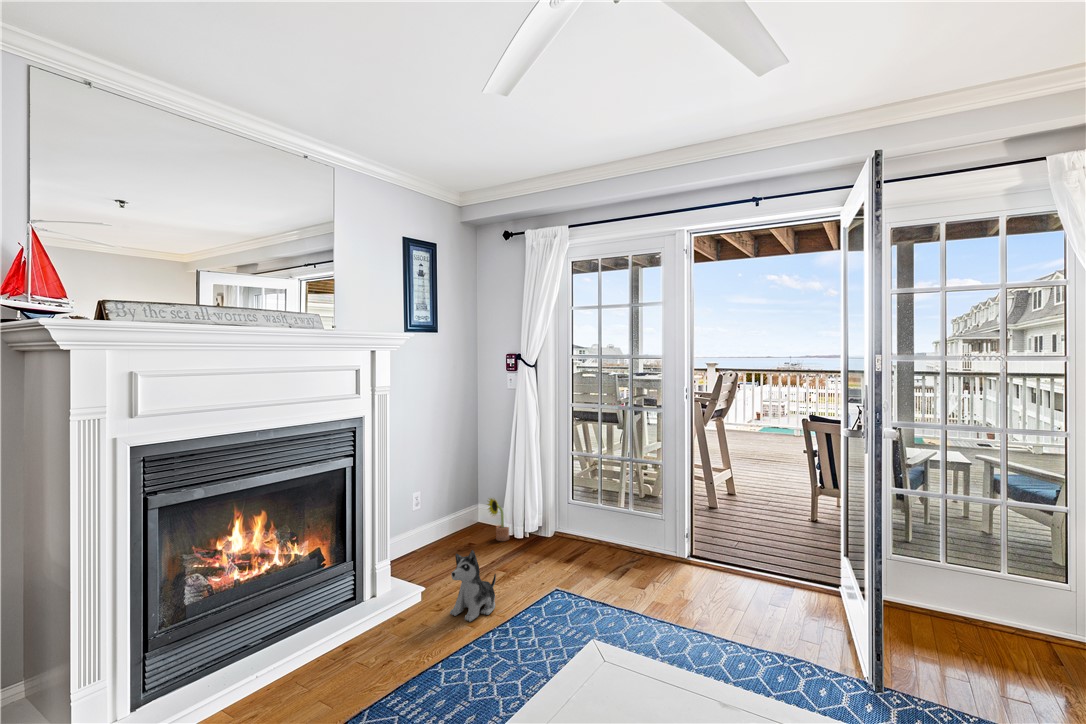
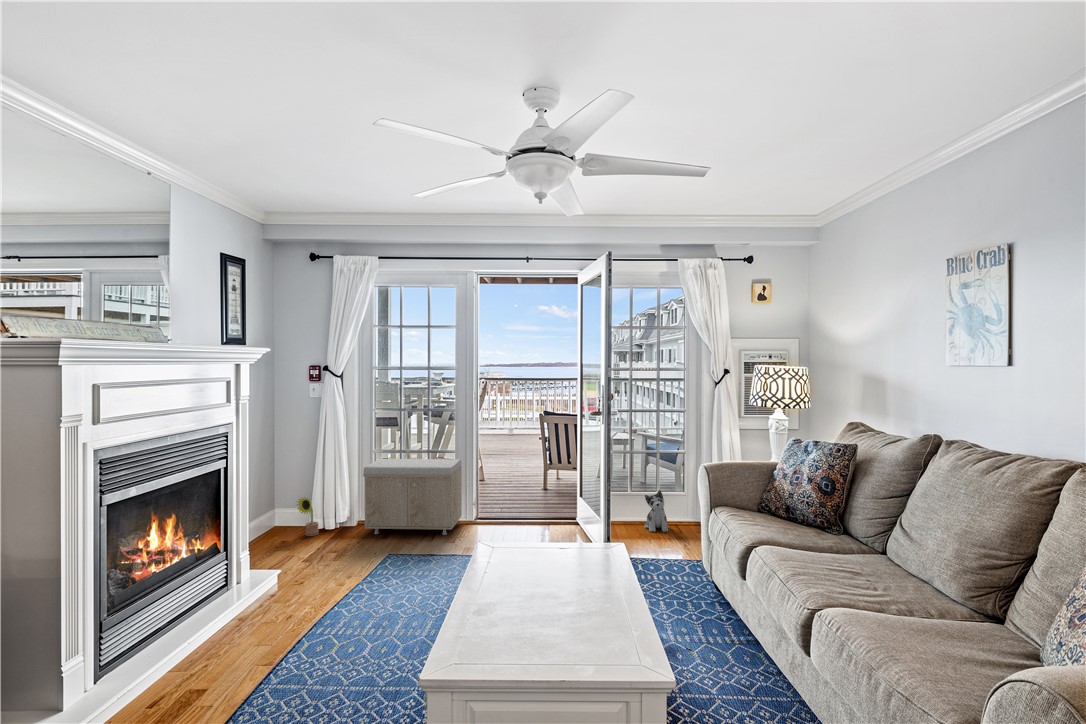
storage bench: none [547,462,671,571] -> present [363,459,462,535]
plush toy: present [450,550,496,621] -> present [644,490,669,532]

